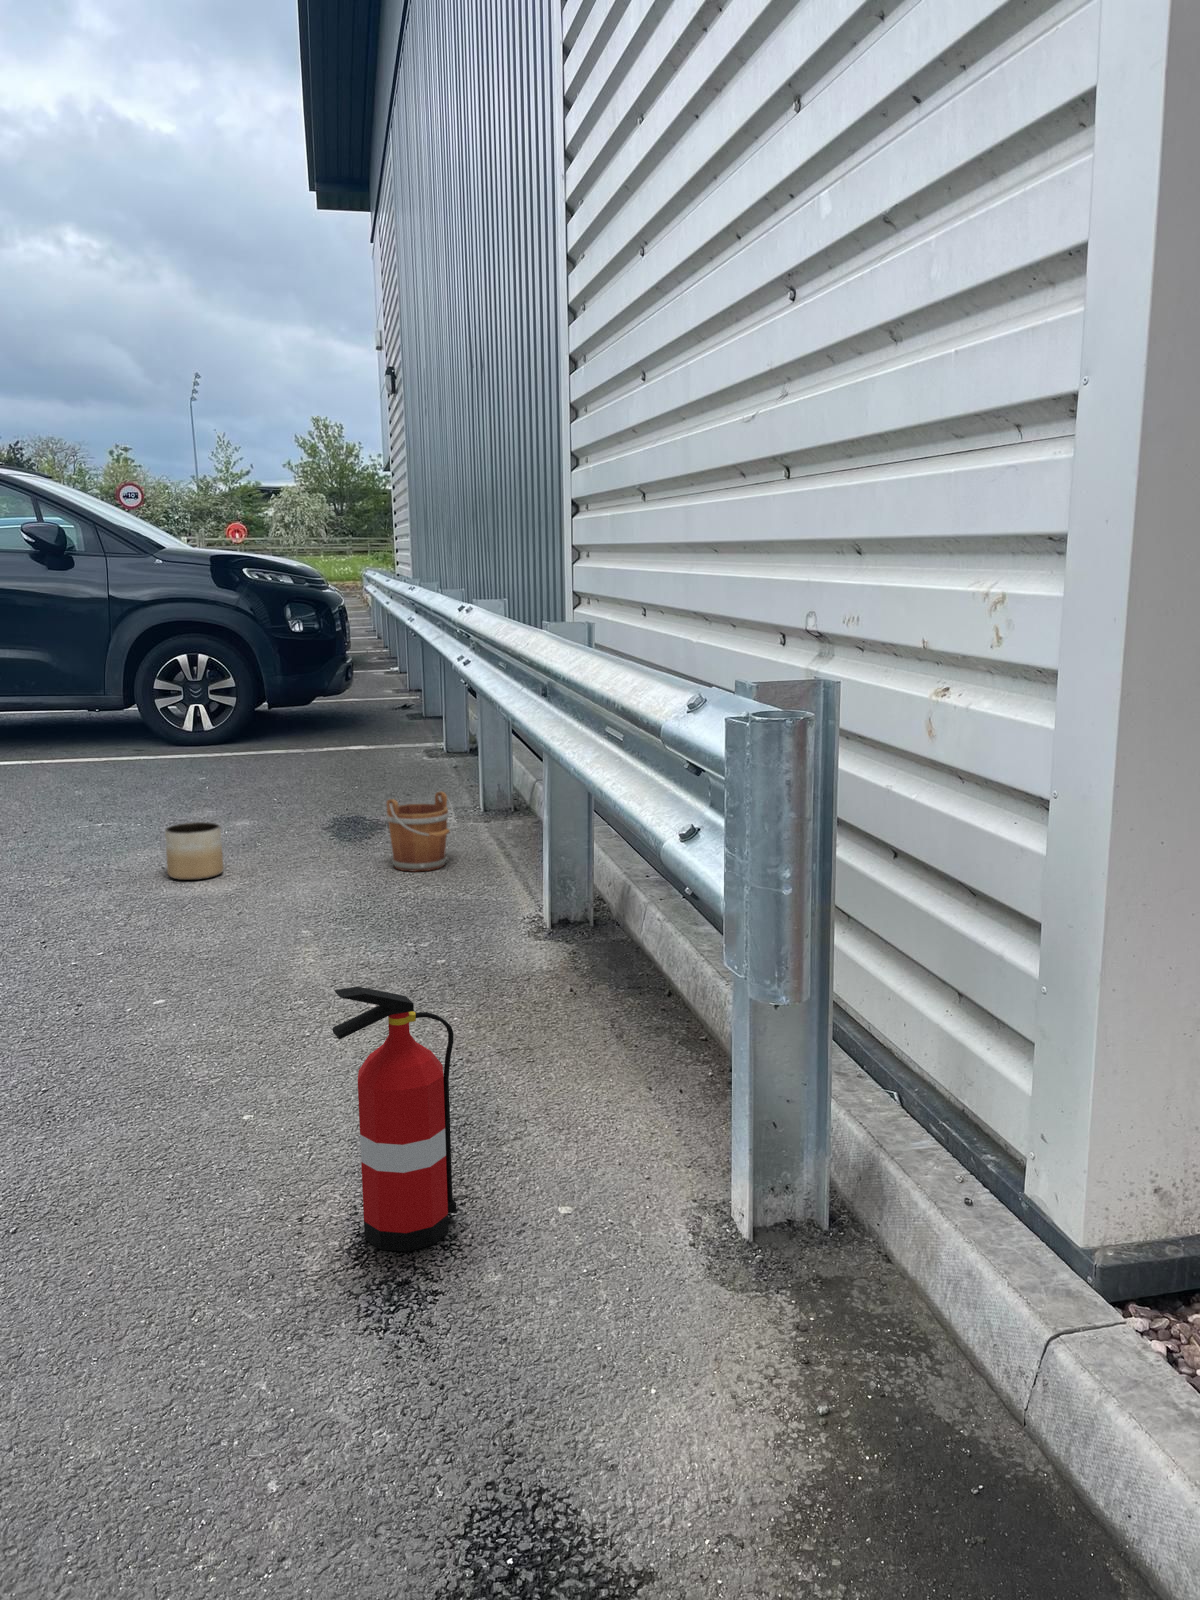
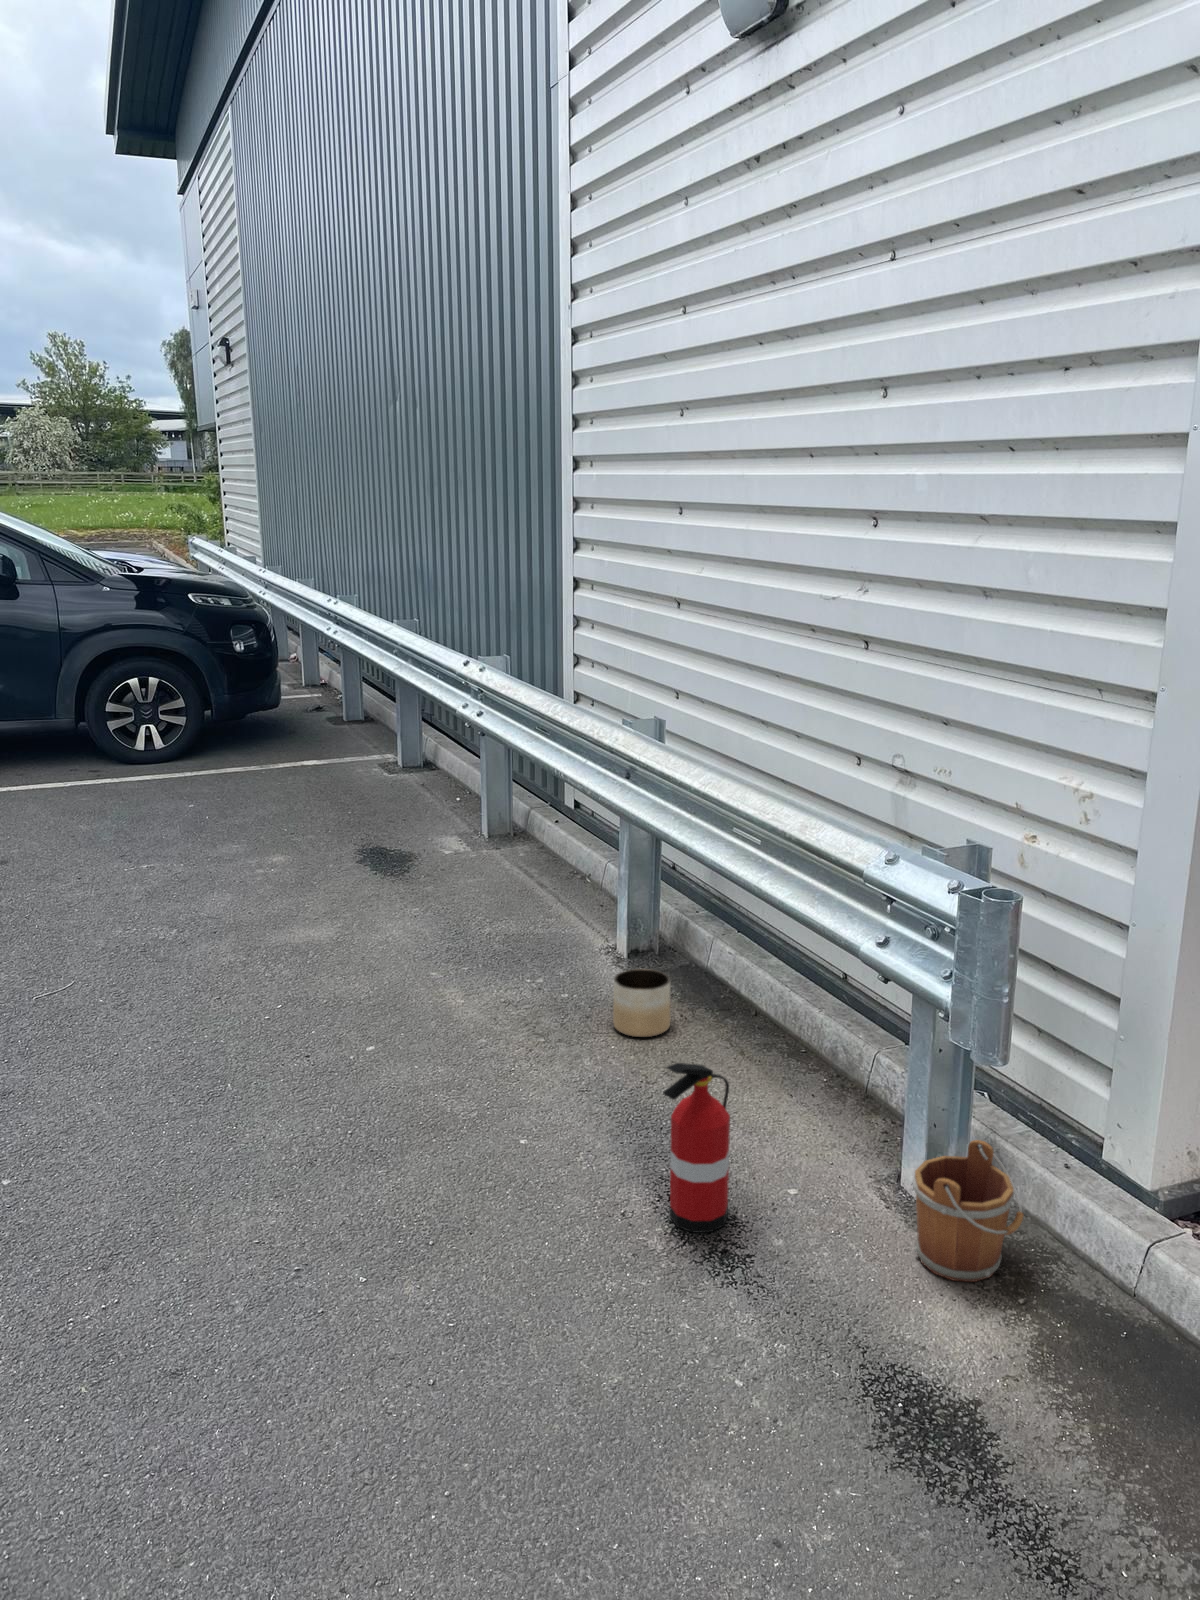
bucket: present [386,792,454,872] -> present [913,1140,1024,1282]
planter: present [165,822,223,880] -> present [613,969,670,1037]

